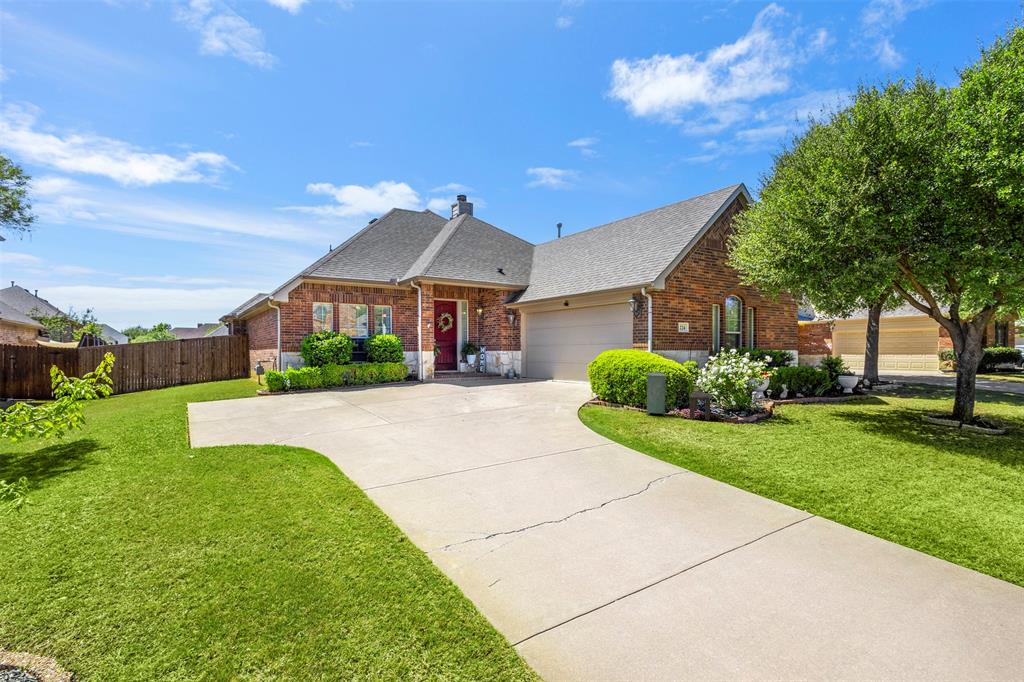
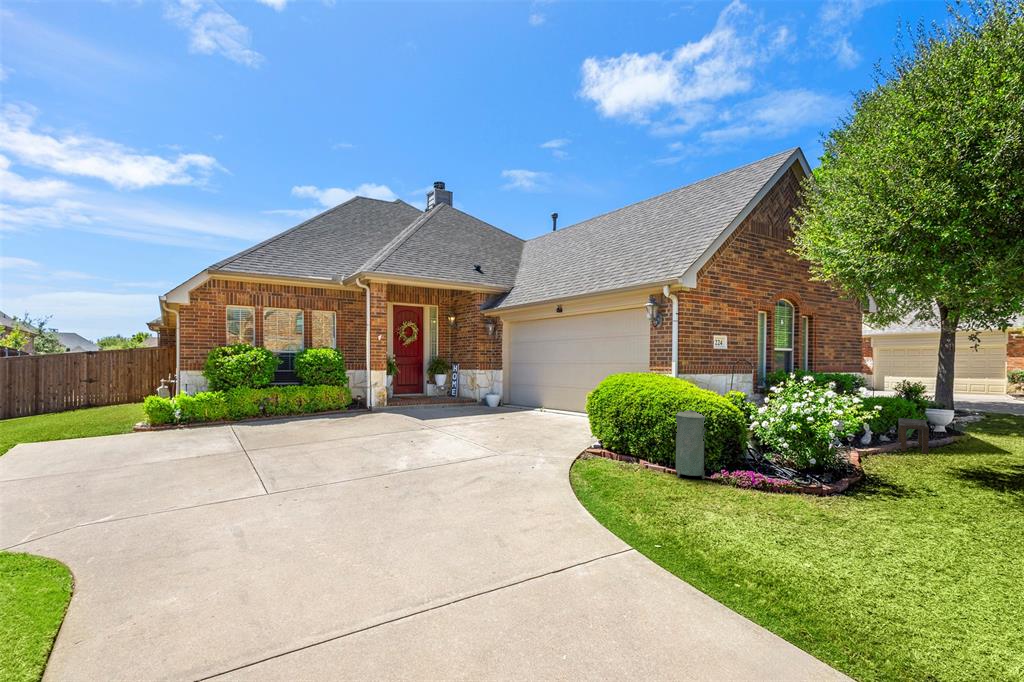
bench: present [689,391,712,420] -> present [898,418,929,454]

